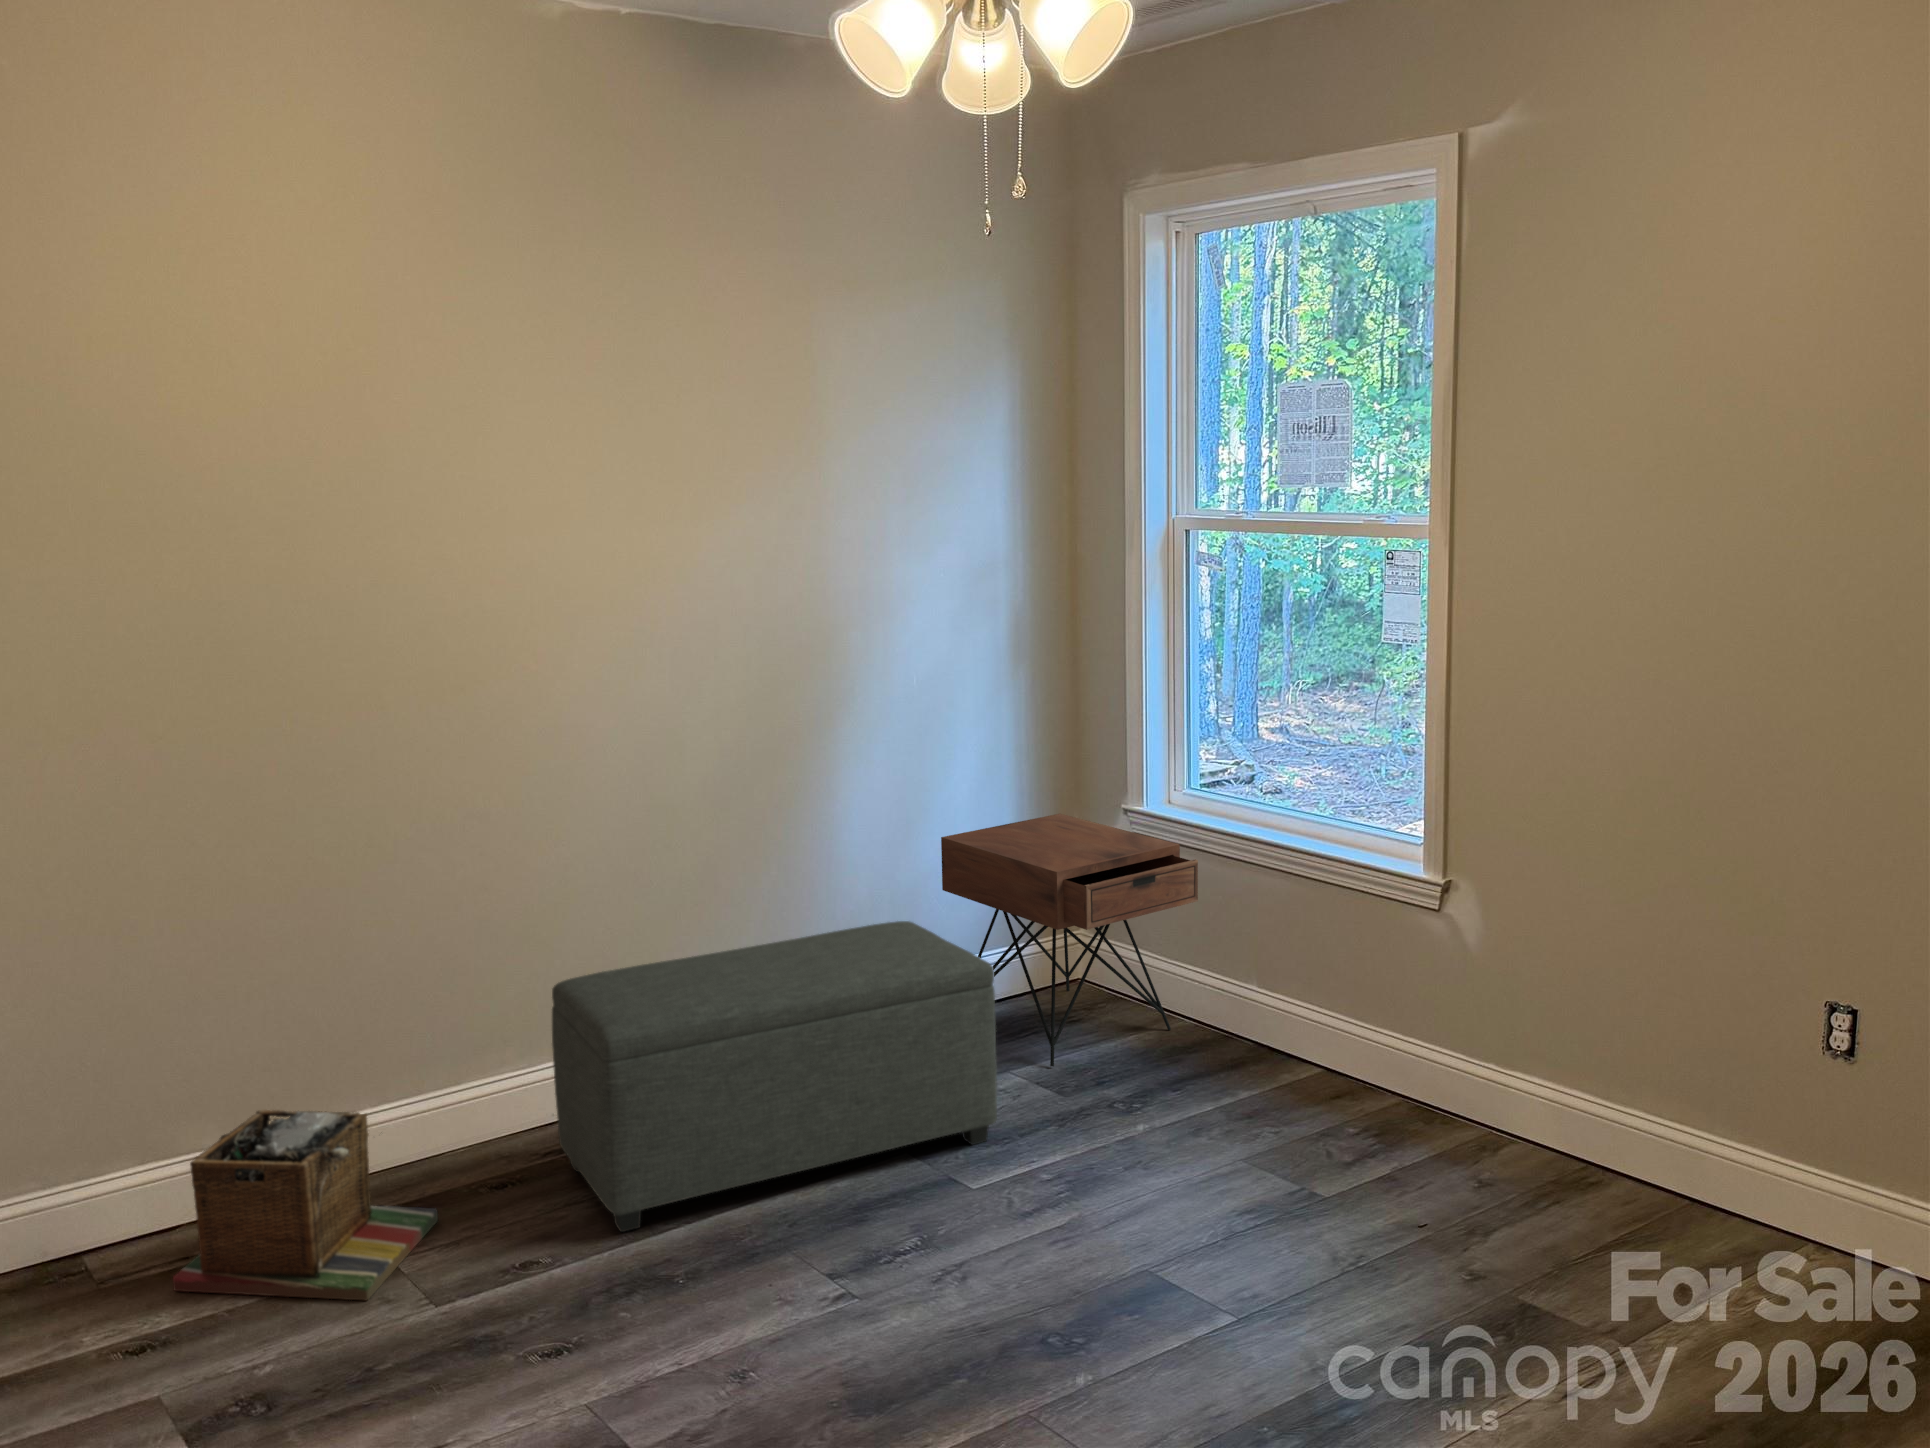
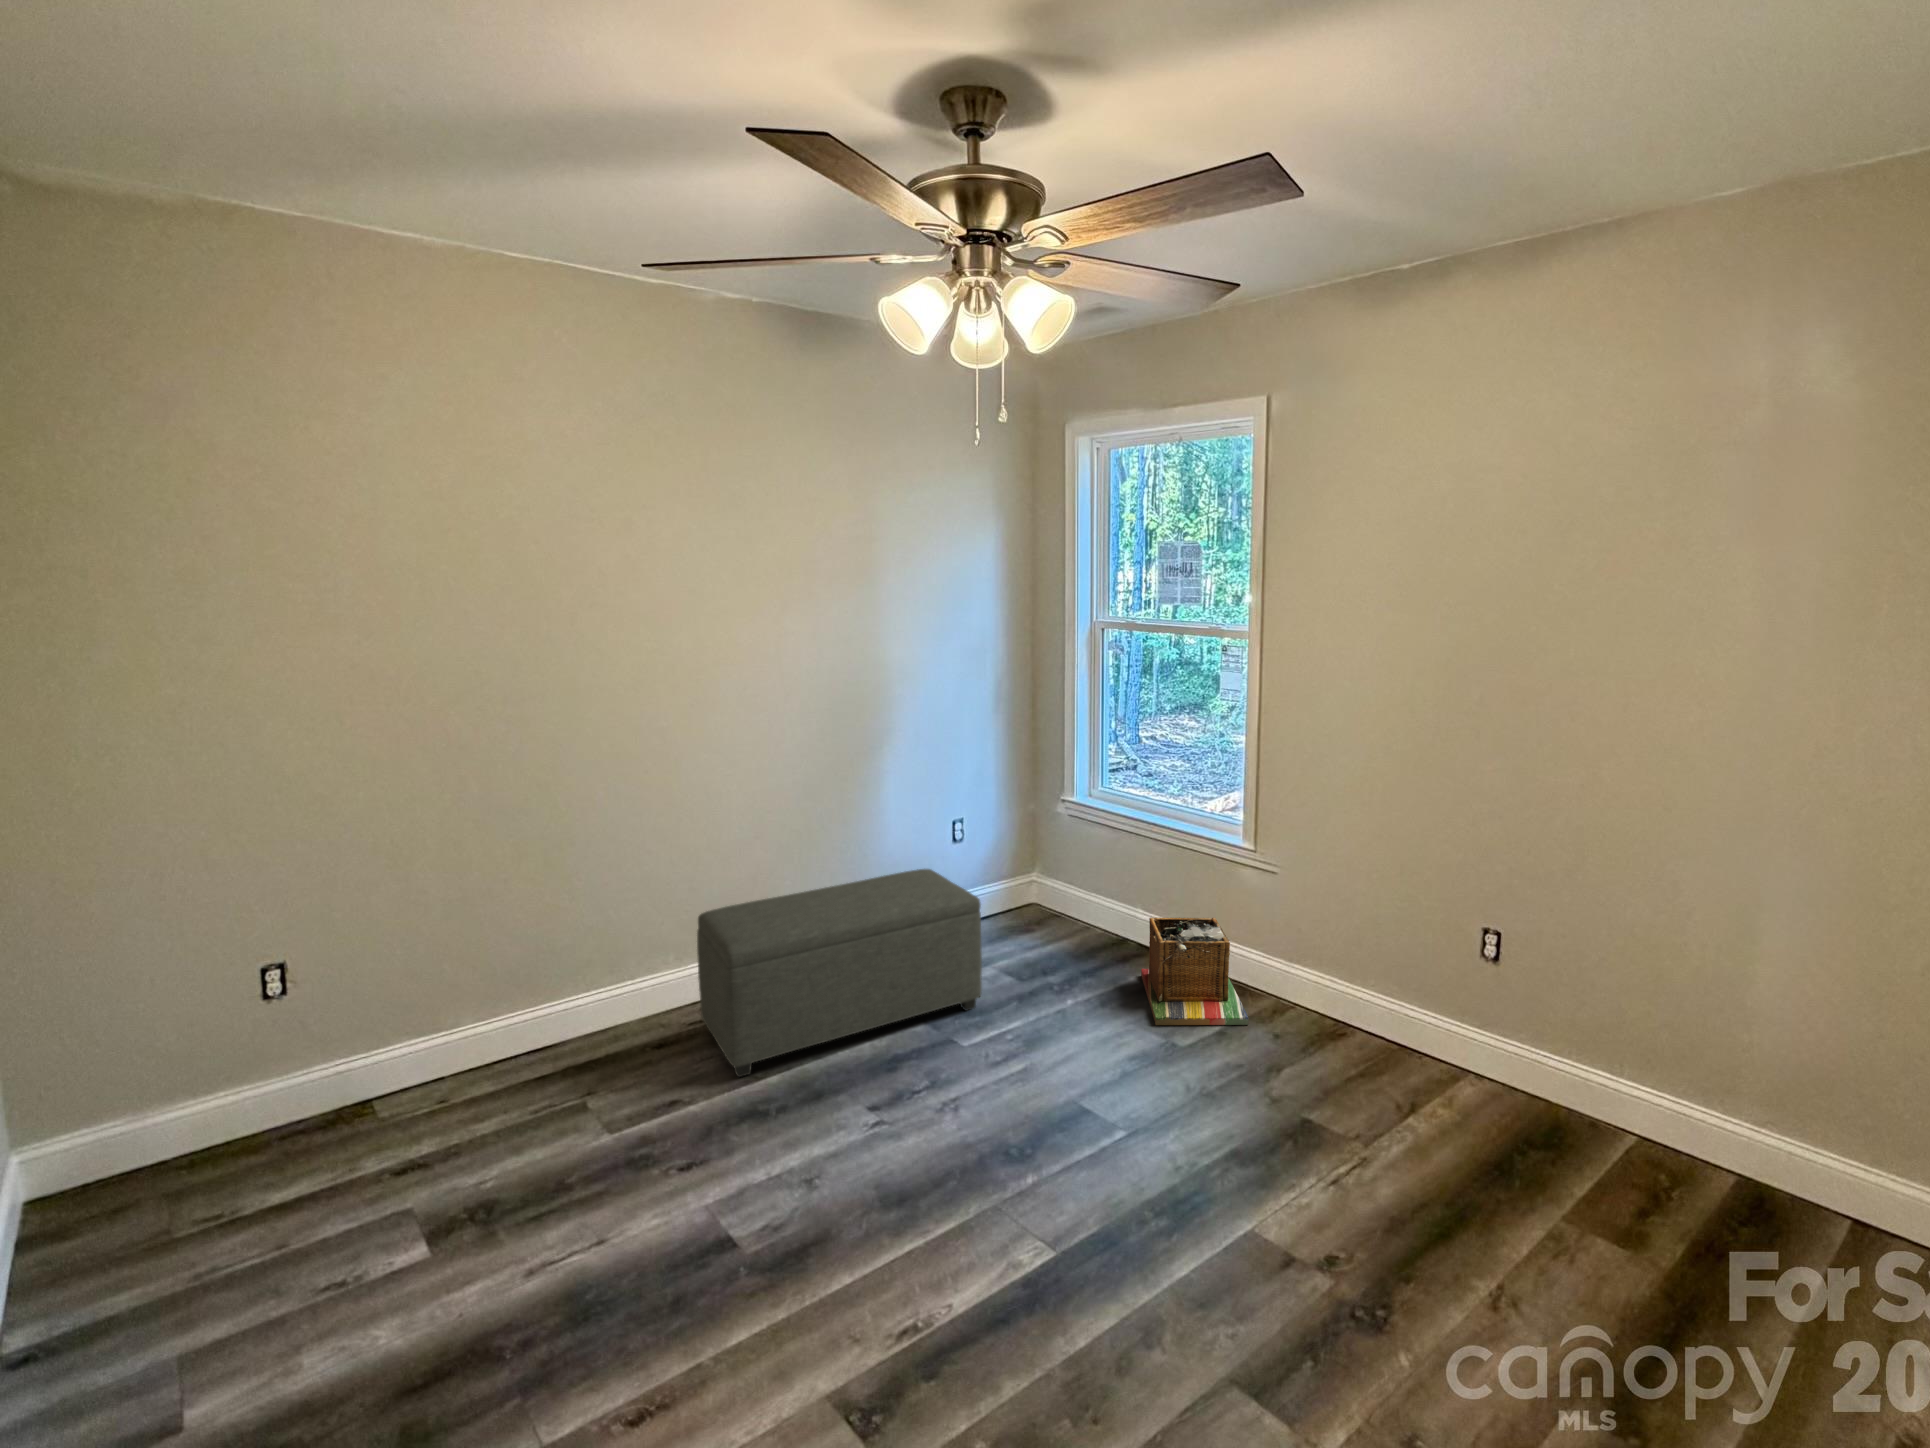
nightstand: present [941,814,1198,1066] -> none [950,798,1106,956]
laundry basket: present [173,1110,438,1301] -> present [1141,918,1249,1025]

